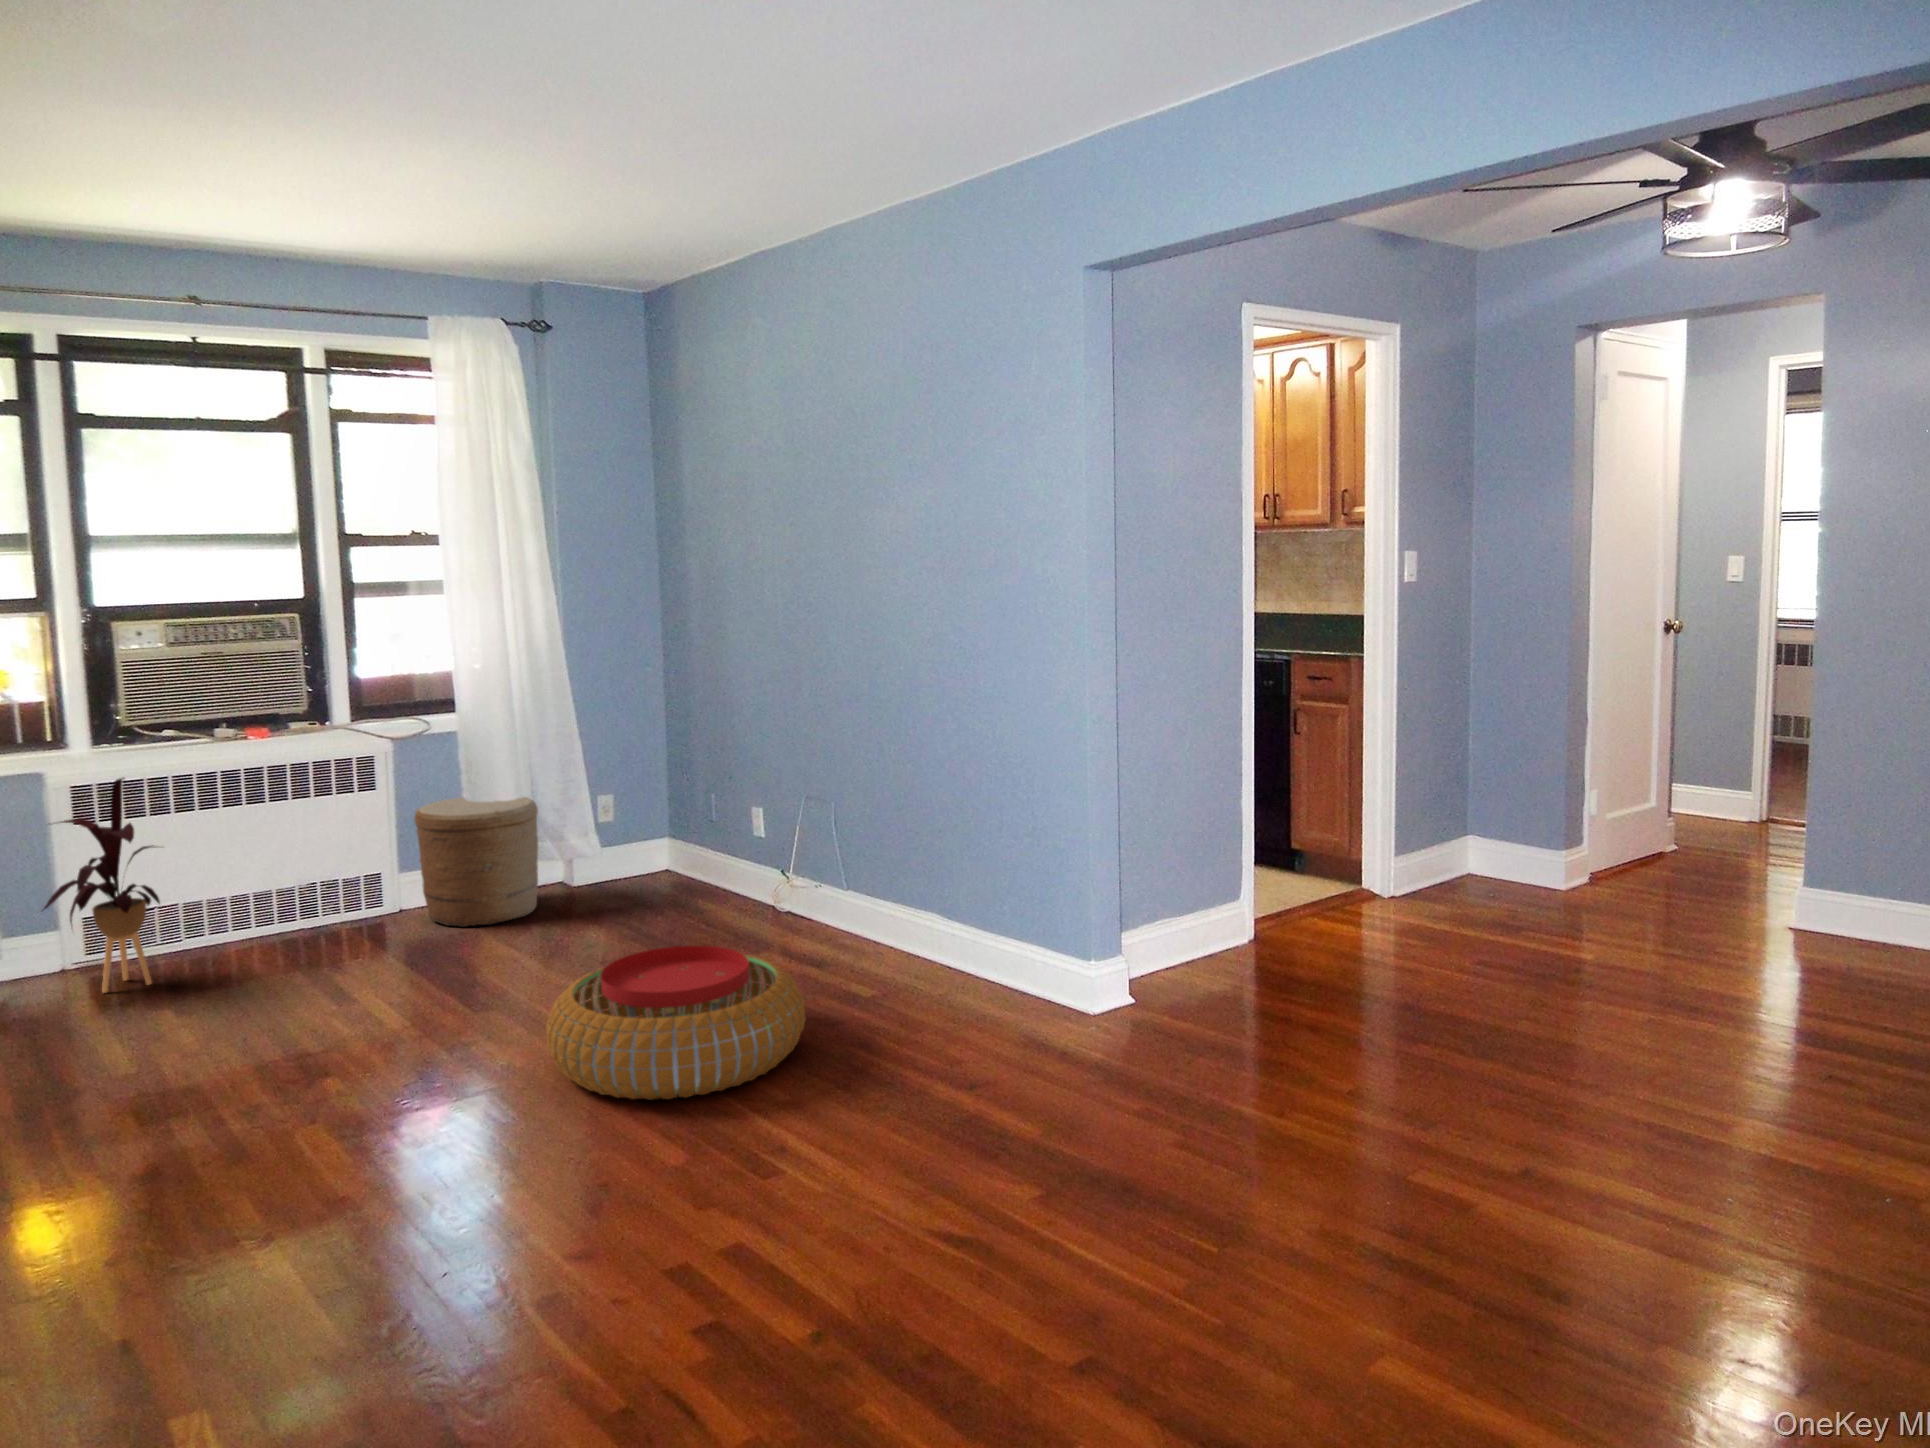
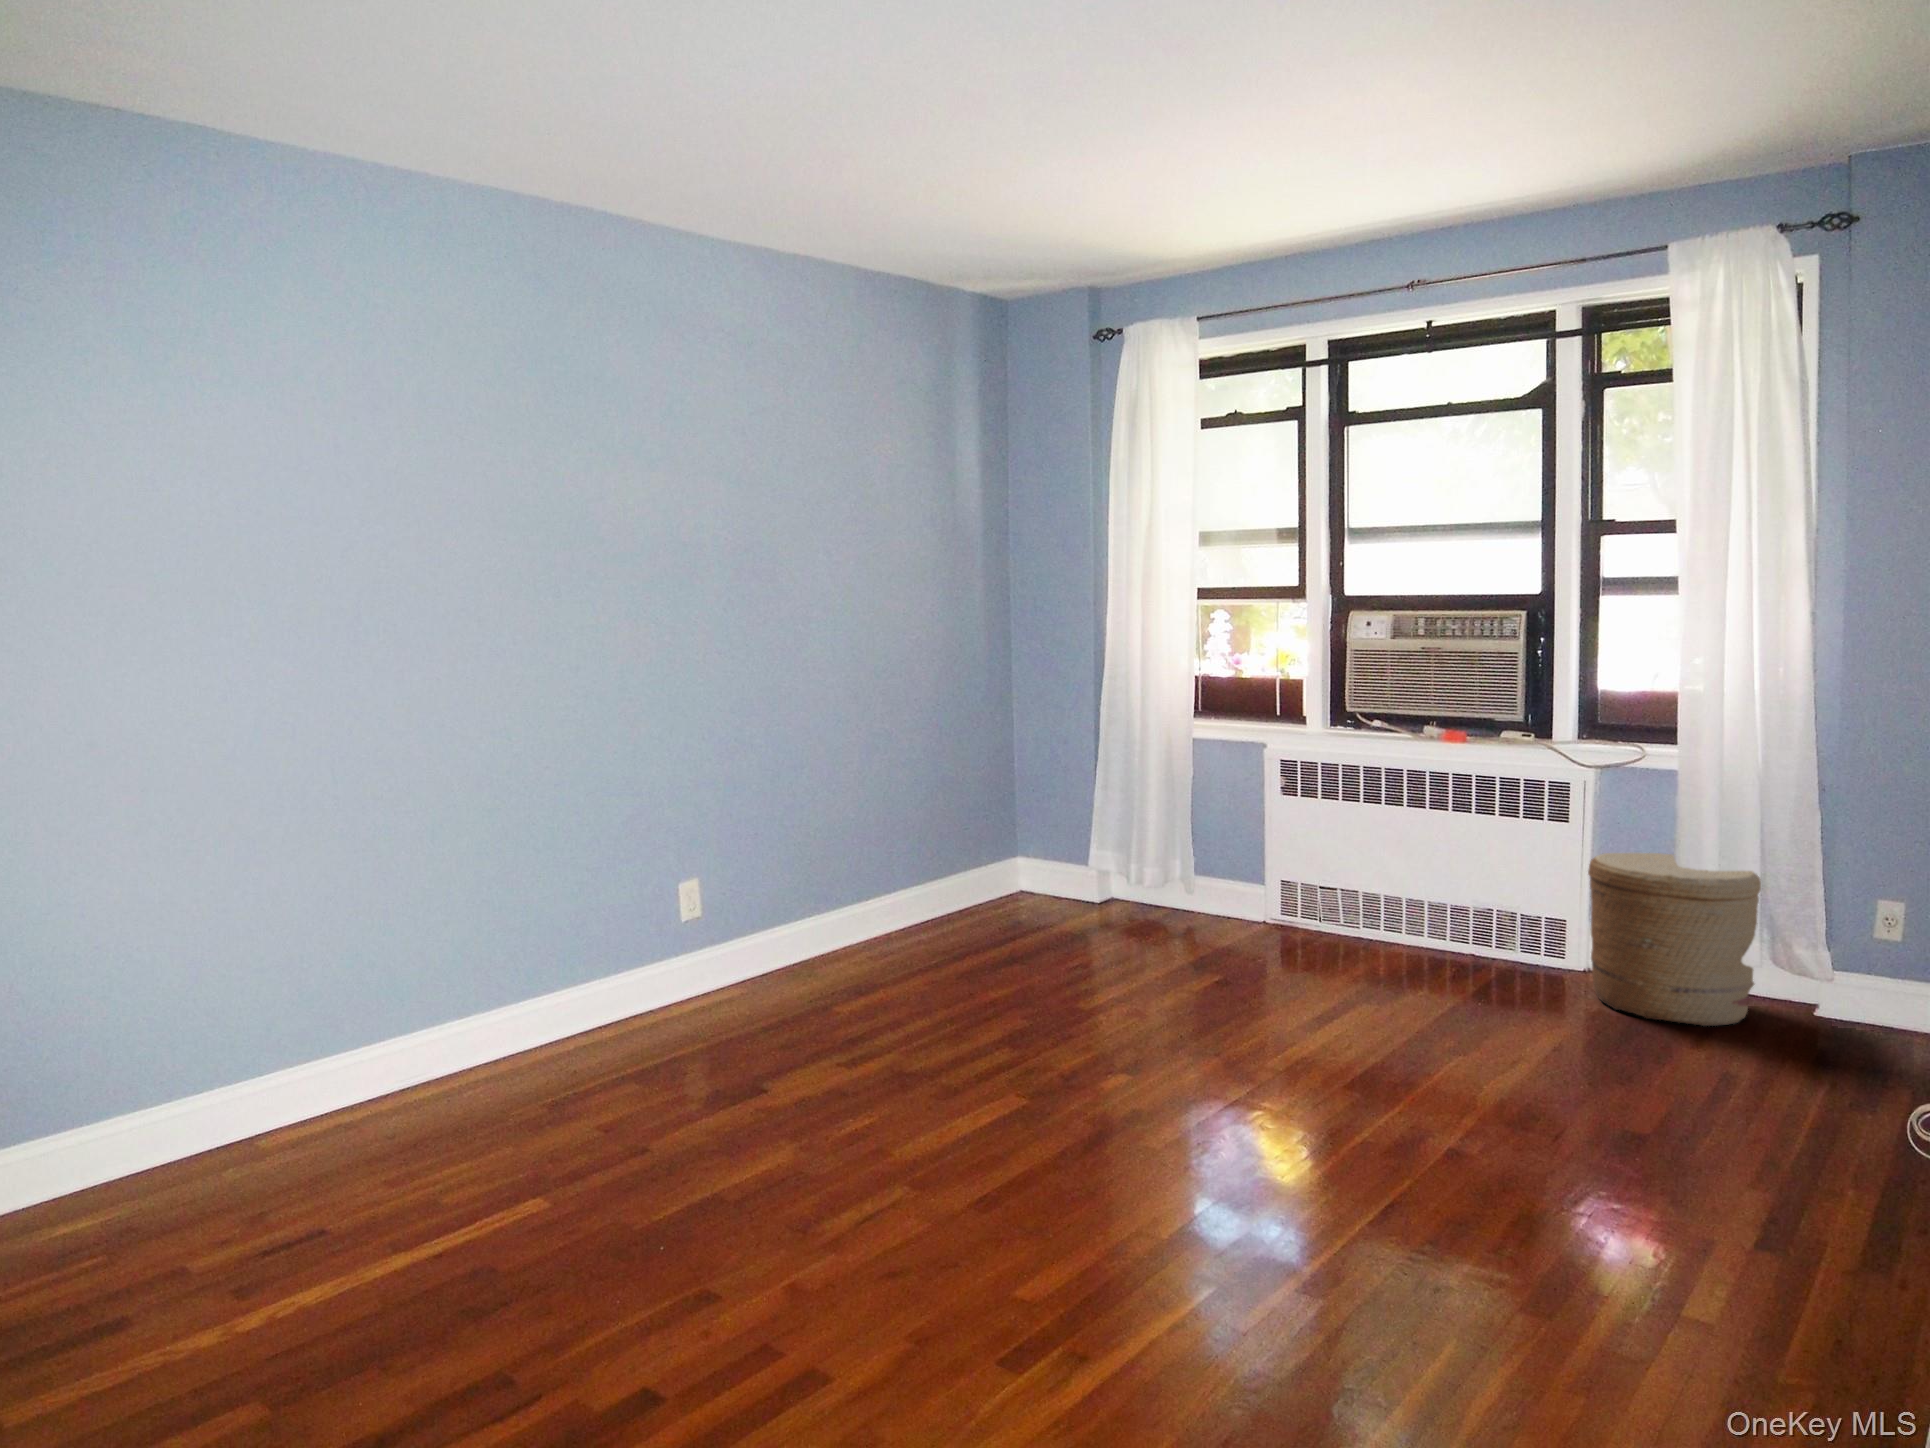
house plant: present [43,778,160,993] -> none [1208,750,1316,952]
pouf: present [545,946,806,1100] -> none [1331,1068,1744,1318]

